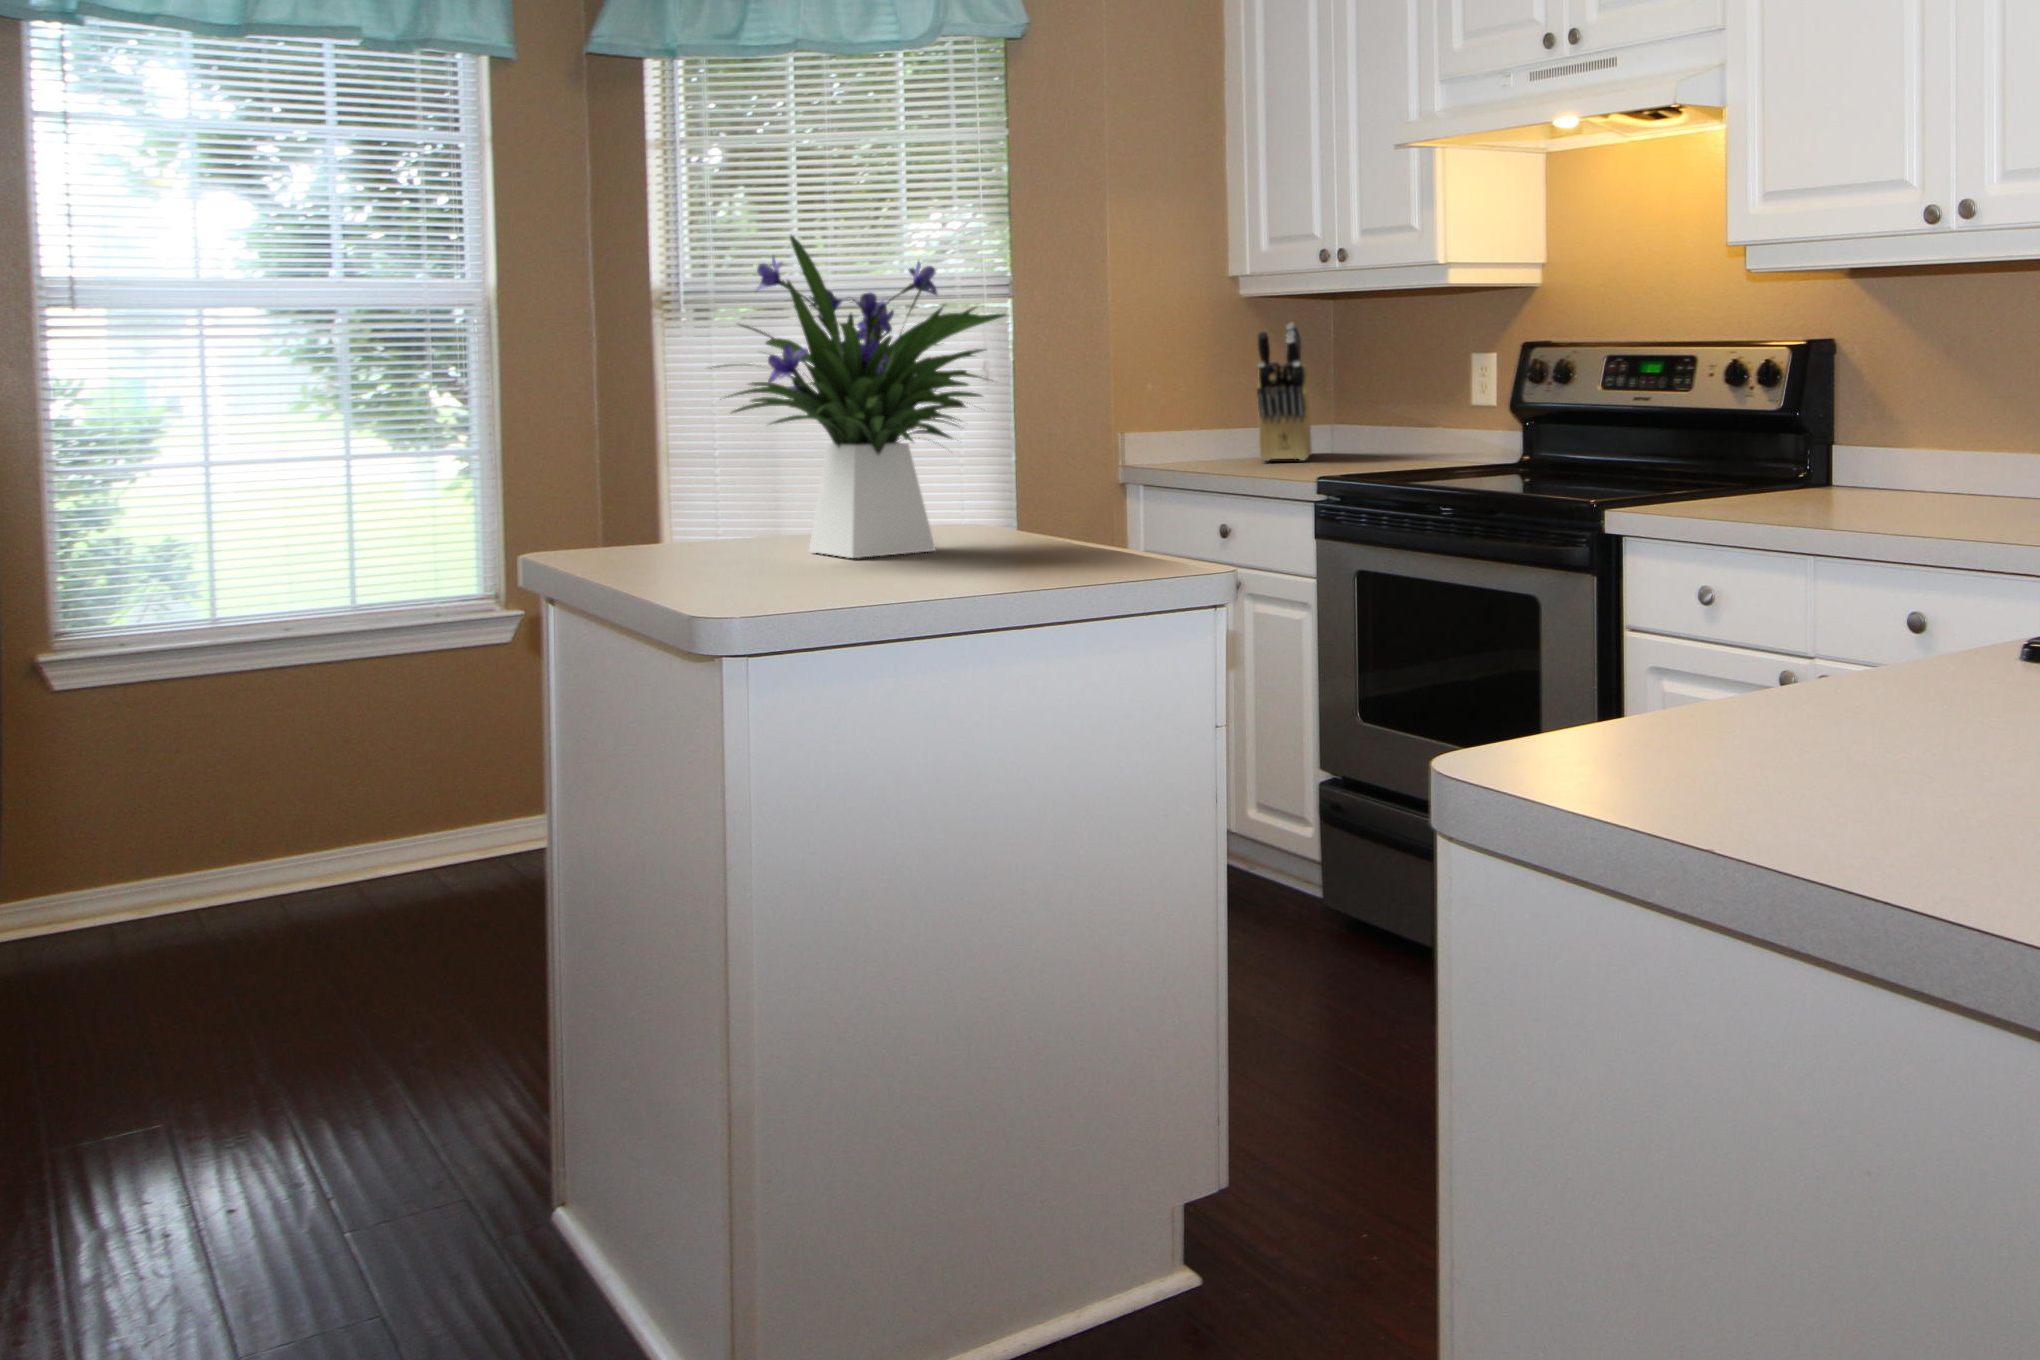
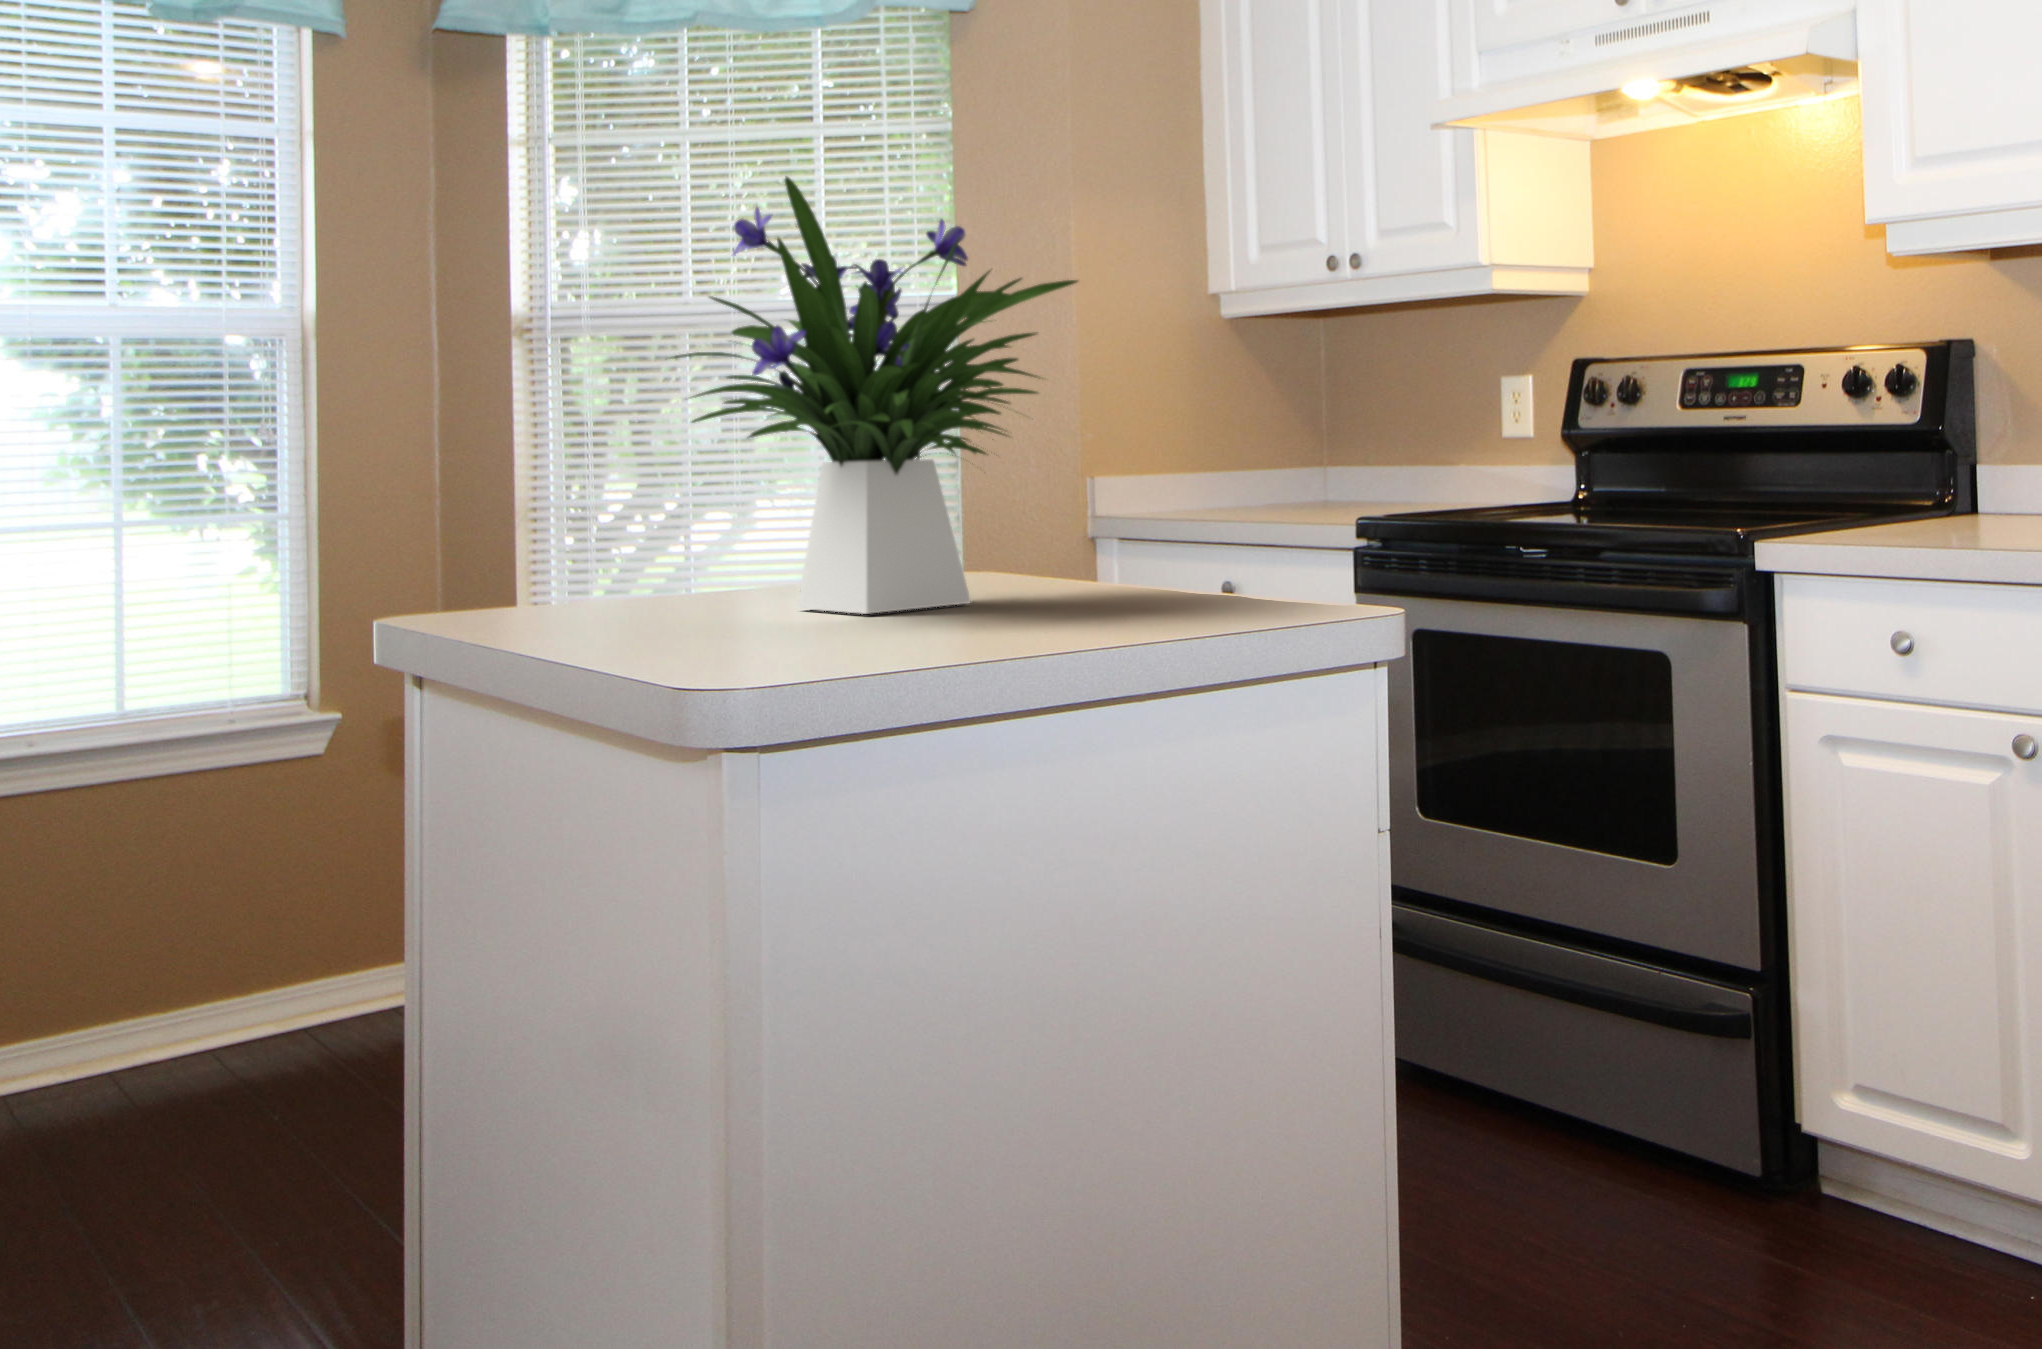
knife block: present [1257,323,1312,461] -> none [1253,342,1316,508]

